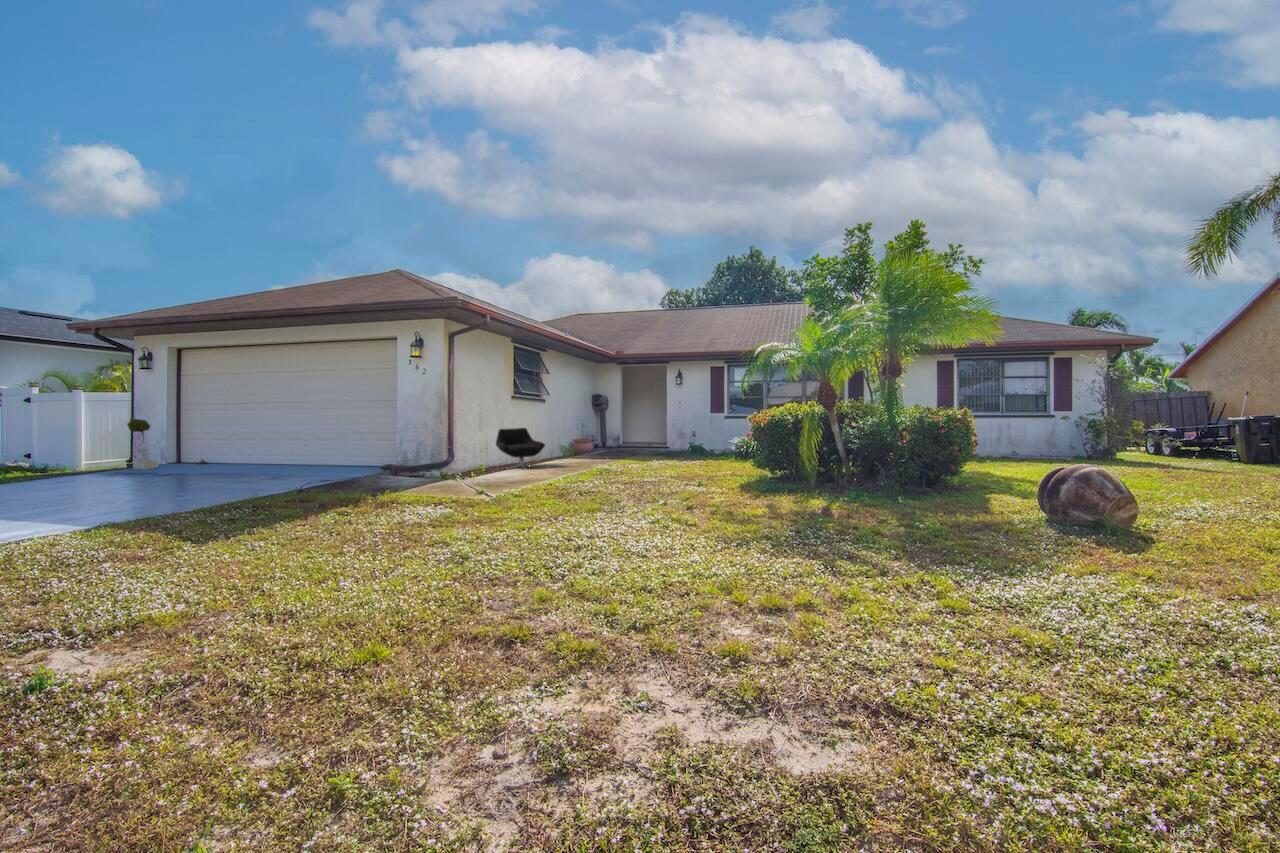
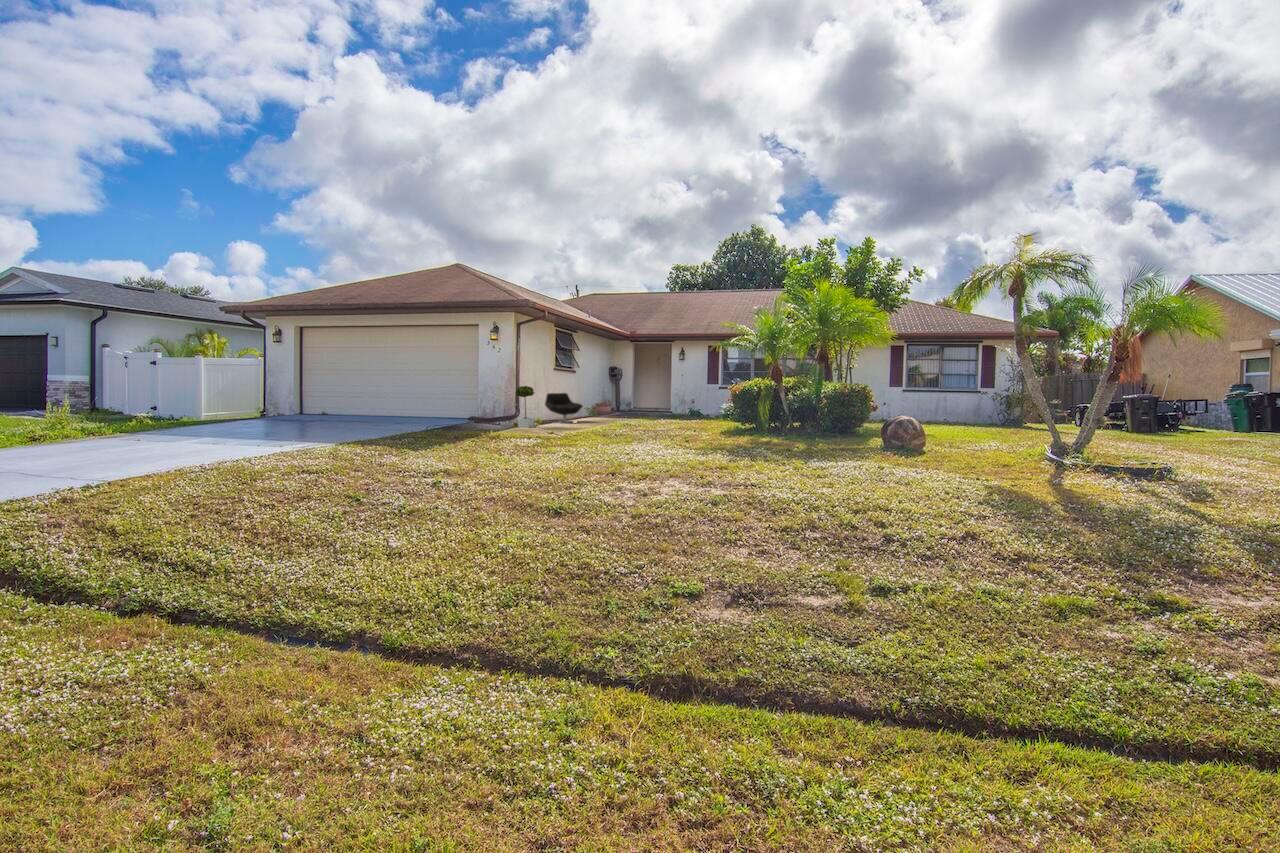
potted tree: present [127,418,158,470] -> present [515,386,535,428]

